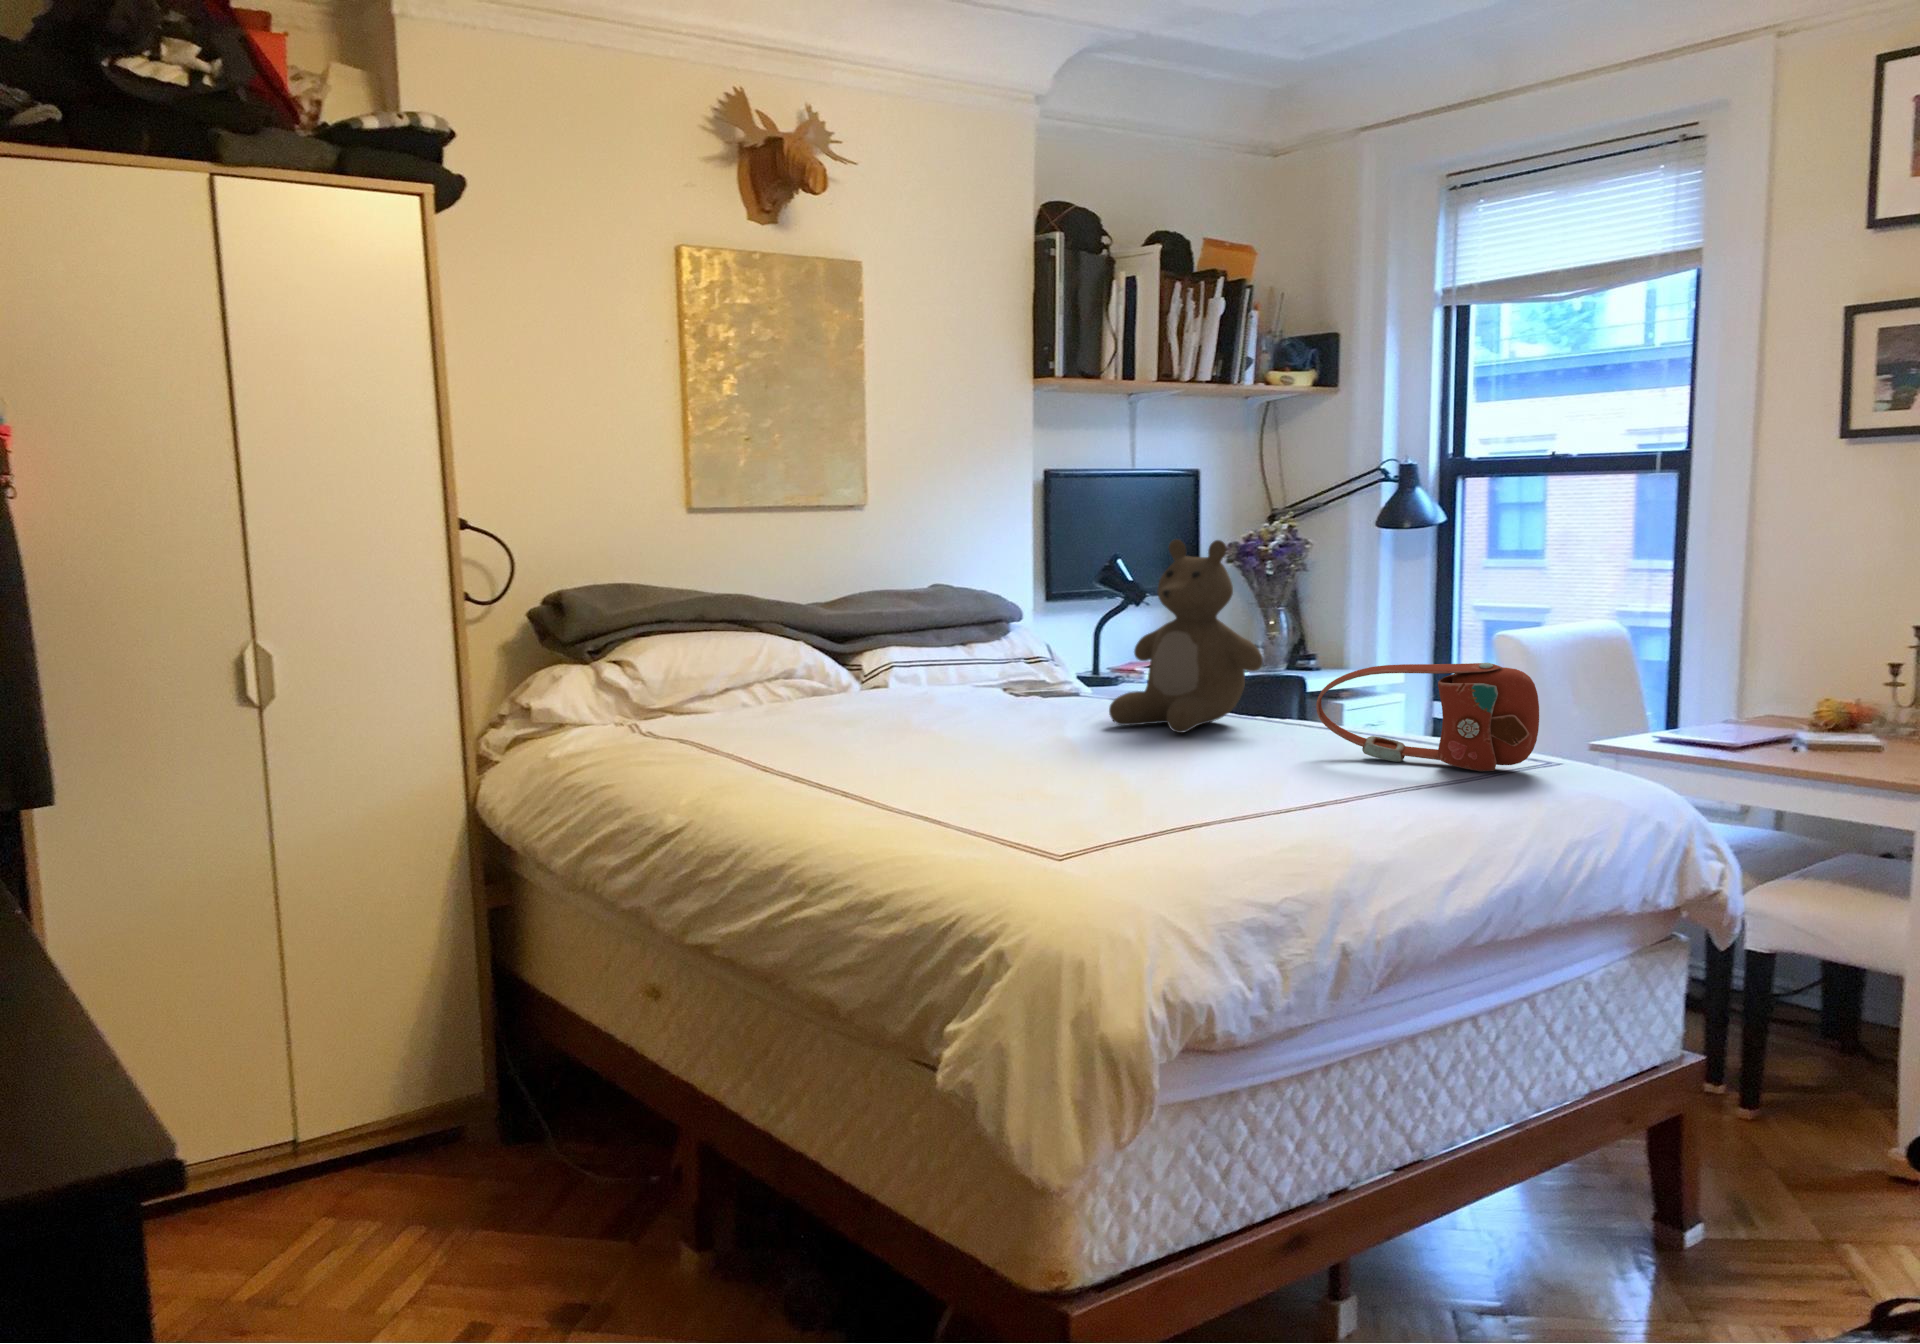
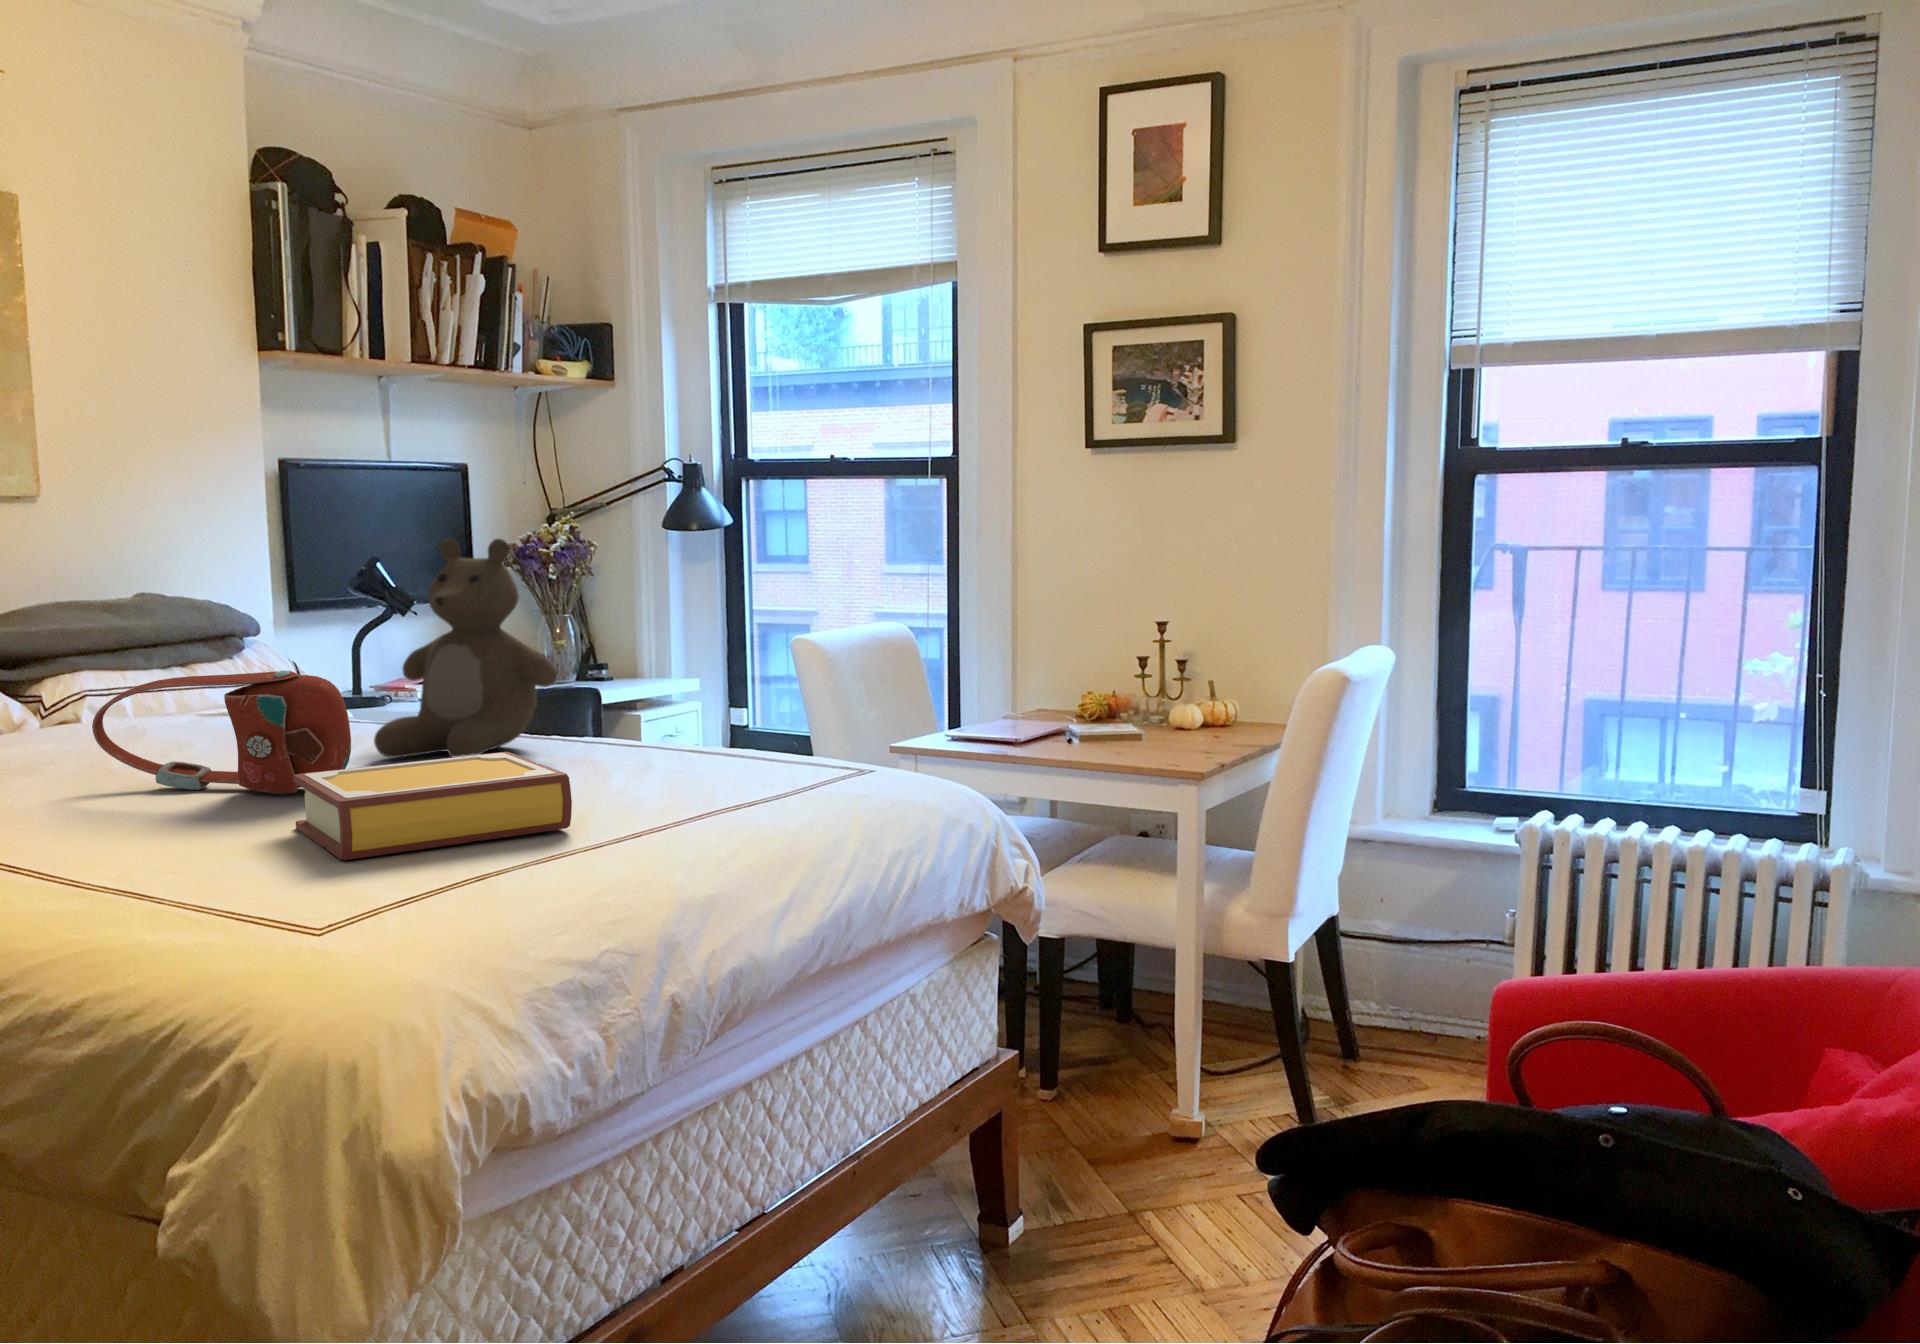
handbag: present [1316,663,1539,771] -> present [92,671,351,794]
book: none [1046,725,1266,803] -> present [293,752,572,860]

